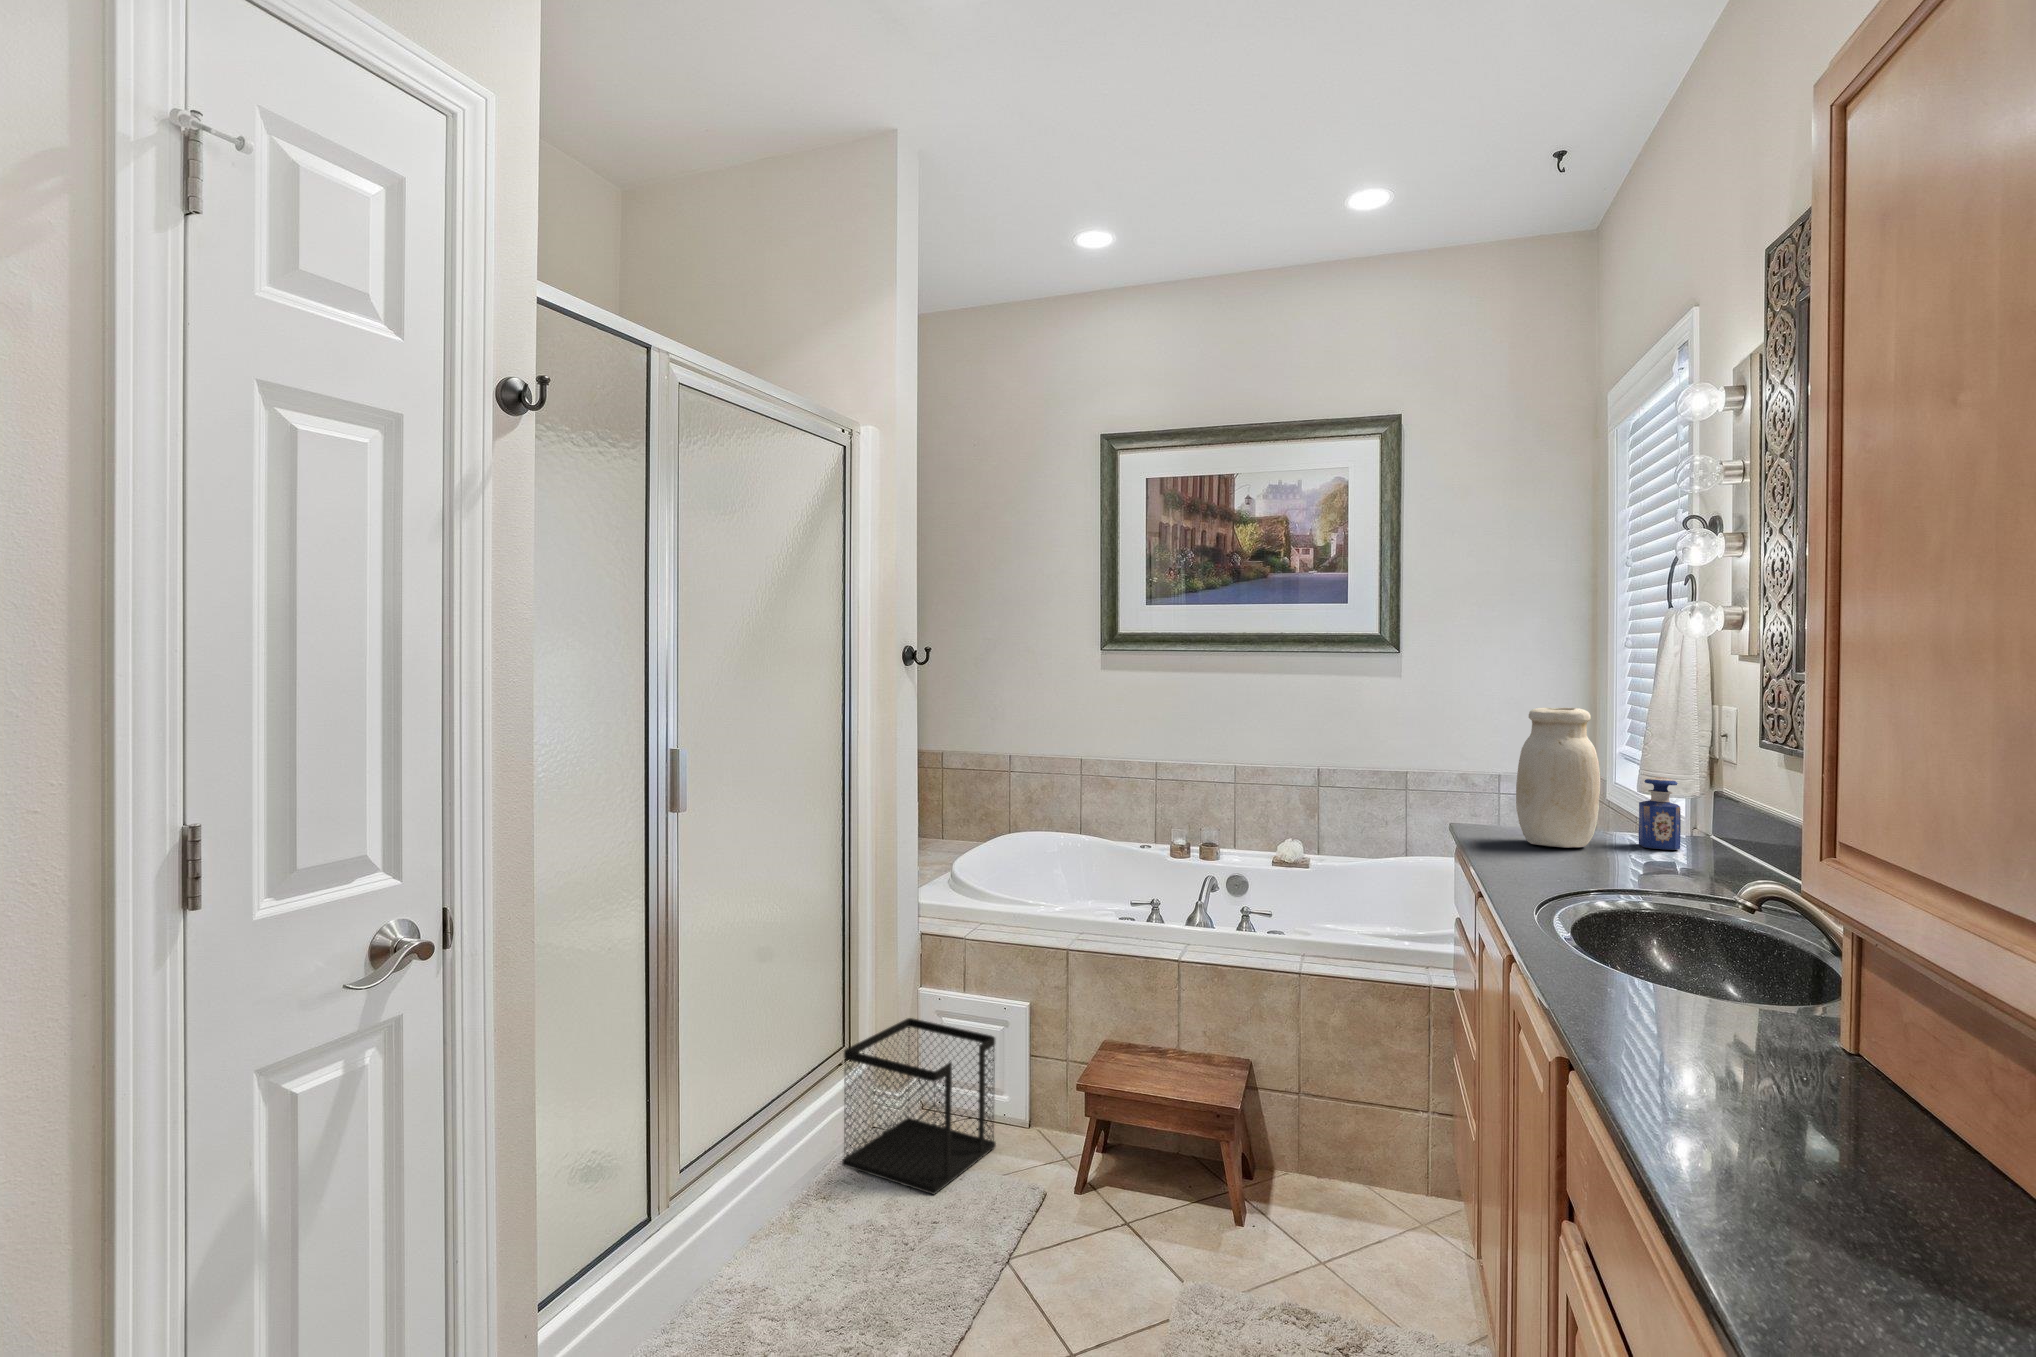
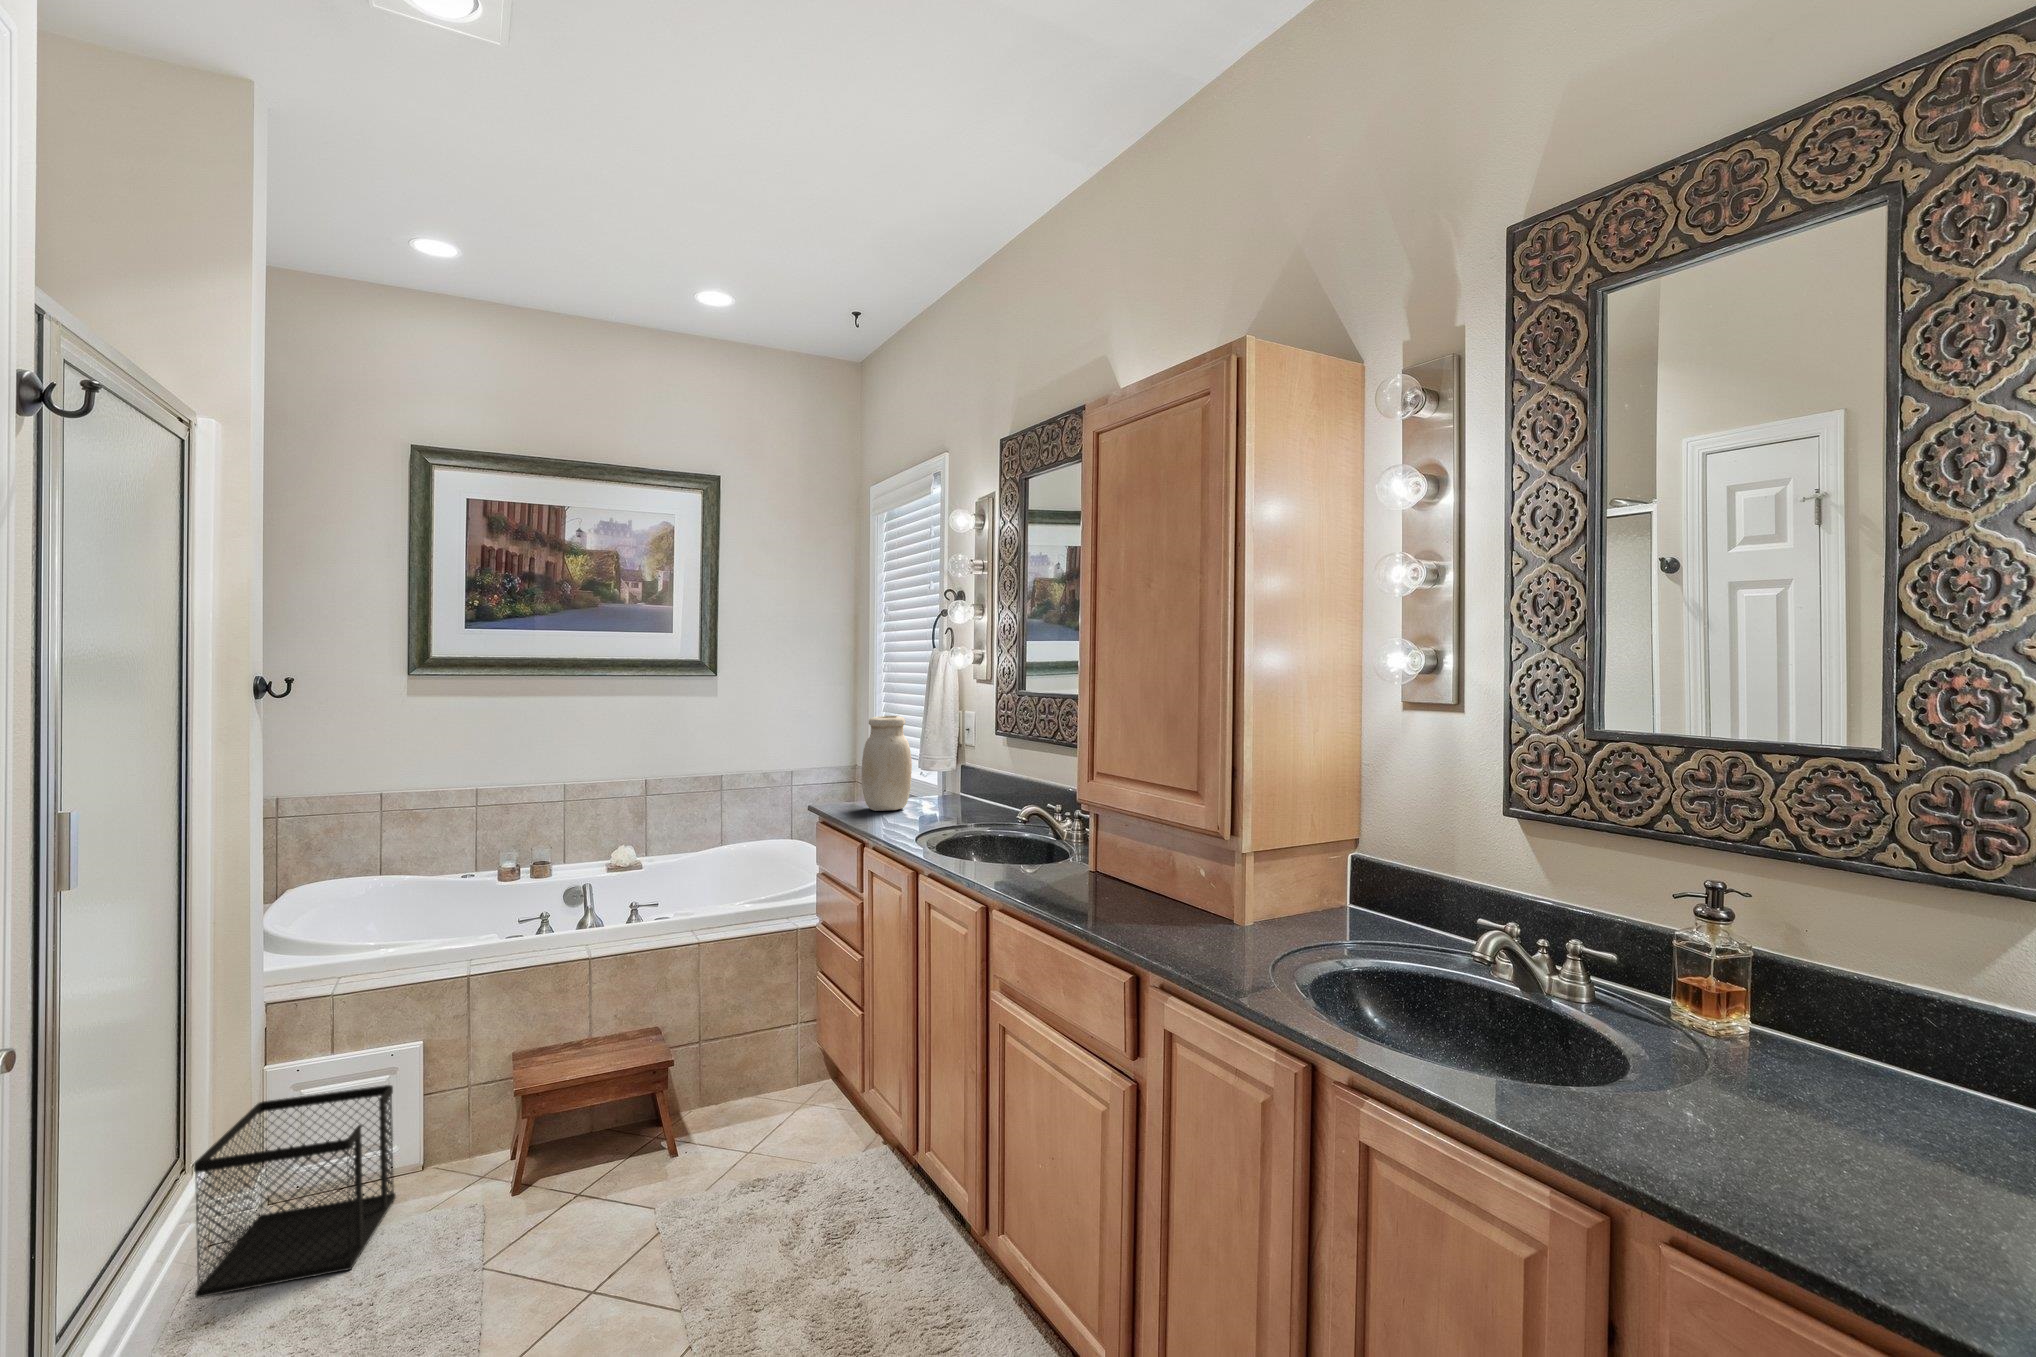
perfume bottle: present [1639,777,1681,850] -> none [927,757,951,803]

